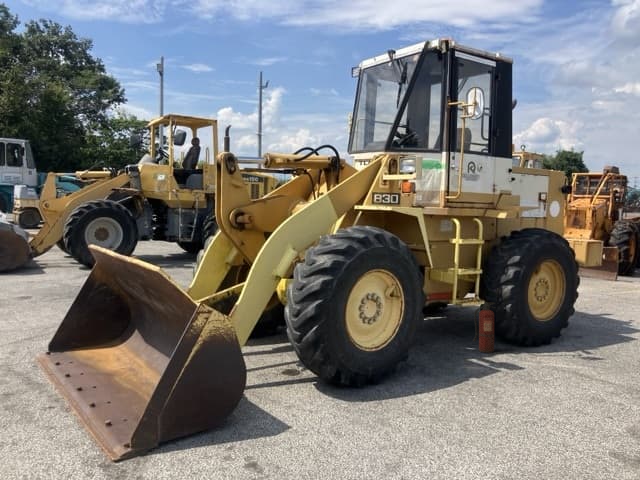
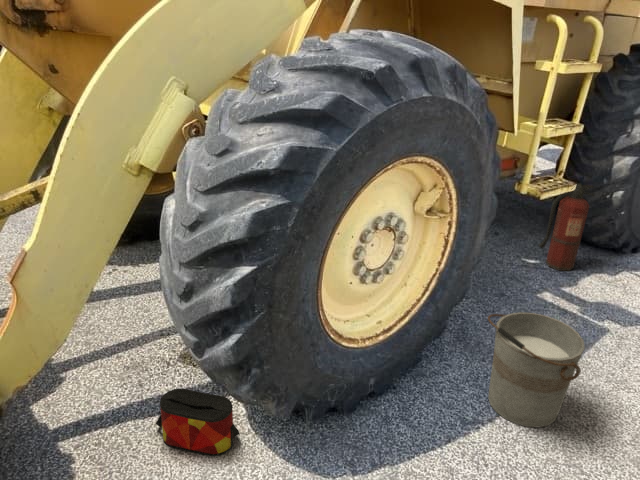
bucket: none [423,342,464,388] -> present [488,312,584,427]
bag: none [279,371,316,395] -> present [156,388,239,456]

